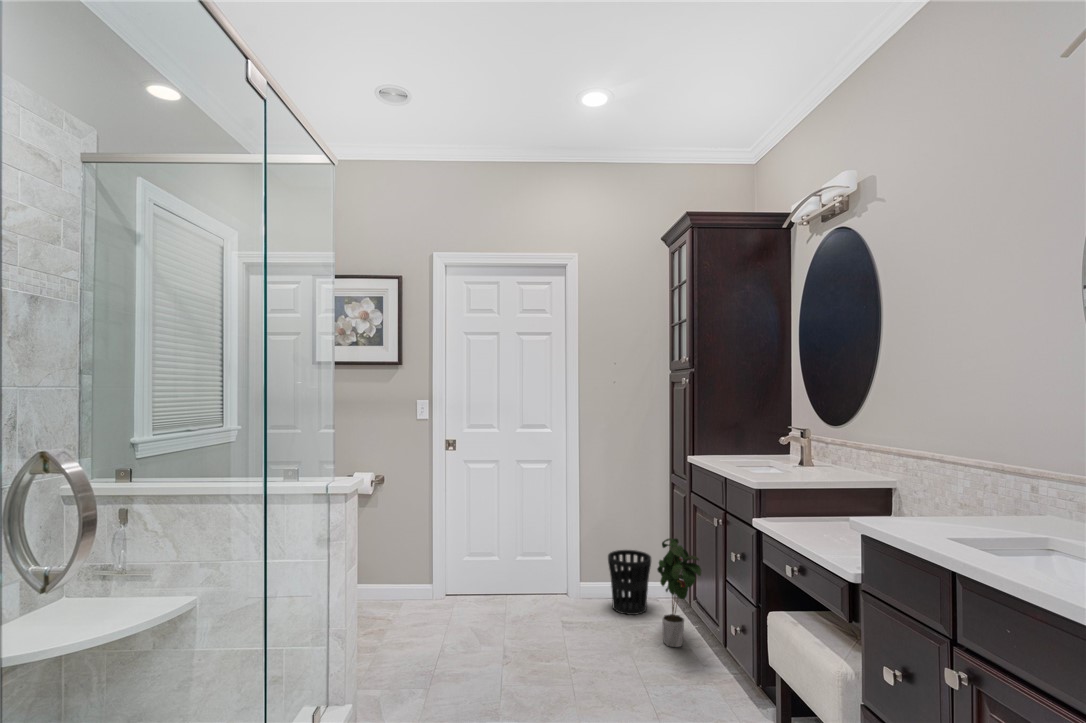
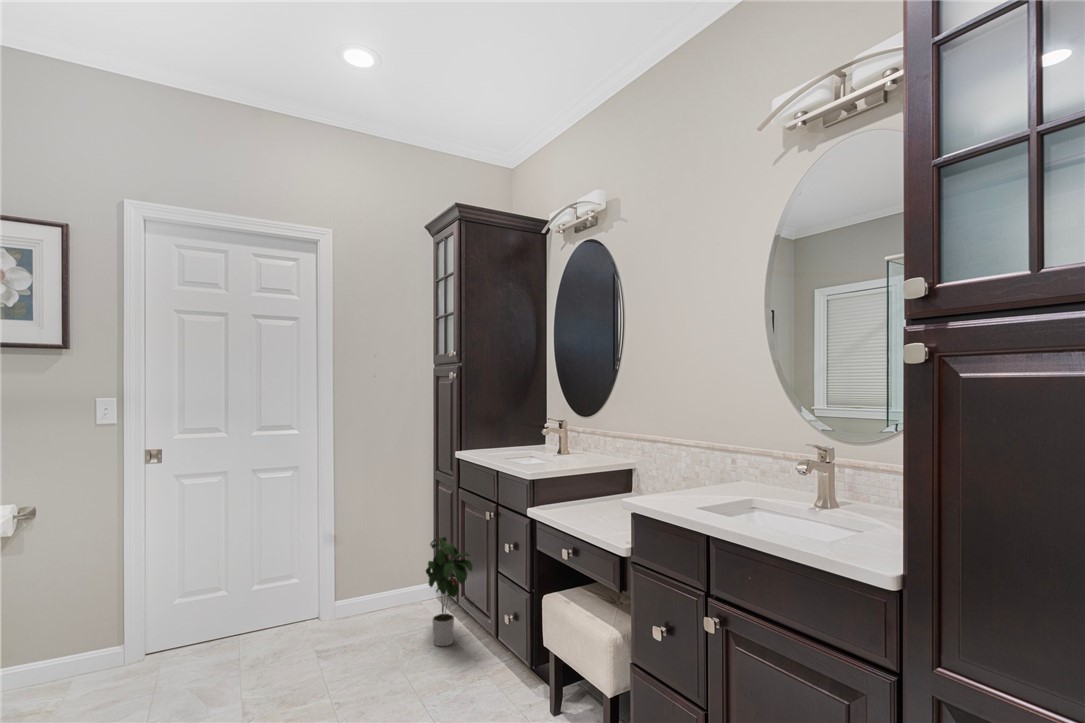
wastebasket: present [608,550,651,615] -> none [370,555,416,623]

